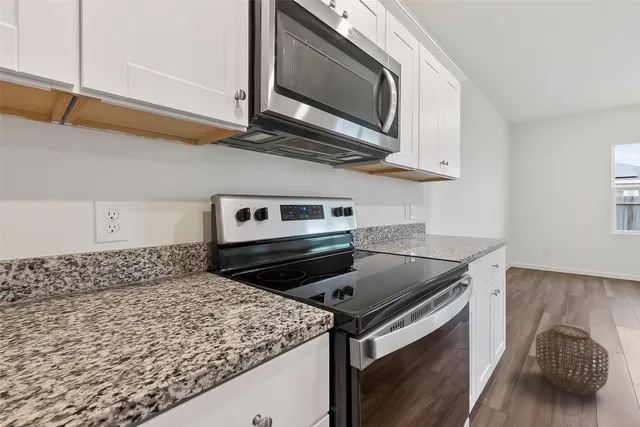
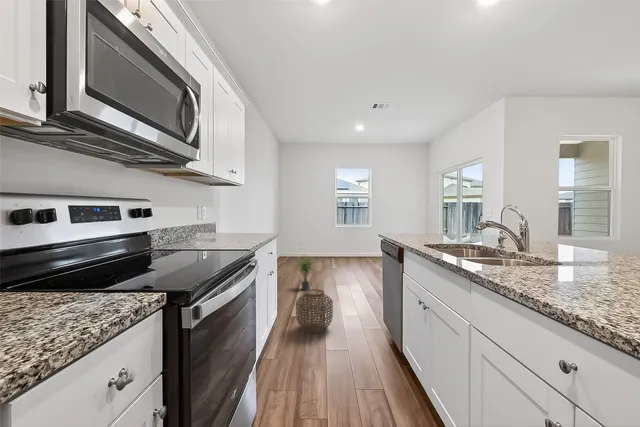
potted plant: none [530,268,573,320] -> present [298,258,312,290]

